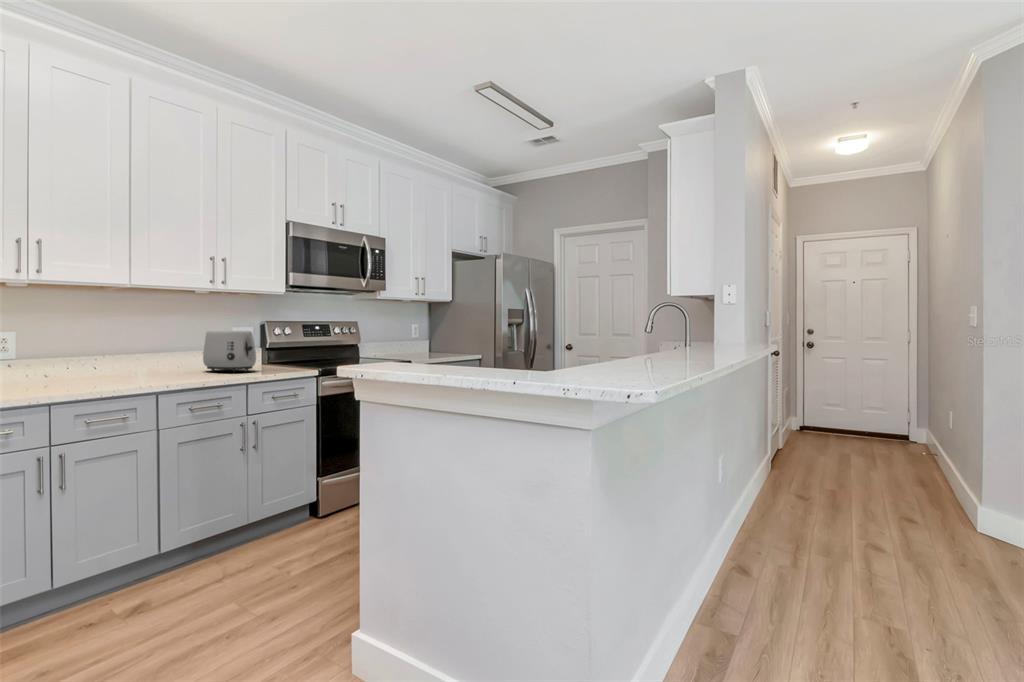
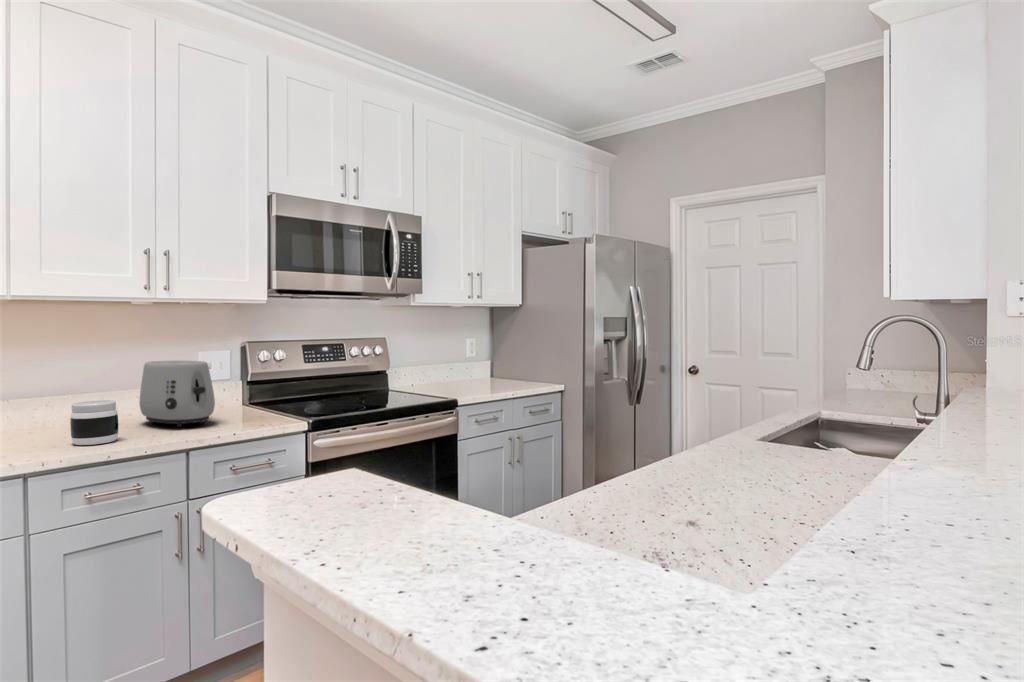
jar: none [175,352,203,378] -> present [70,400,119,445]

